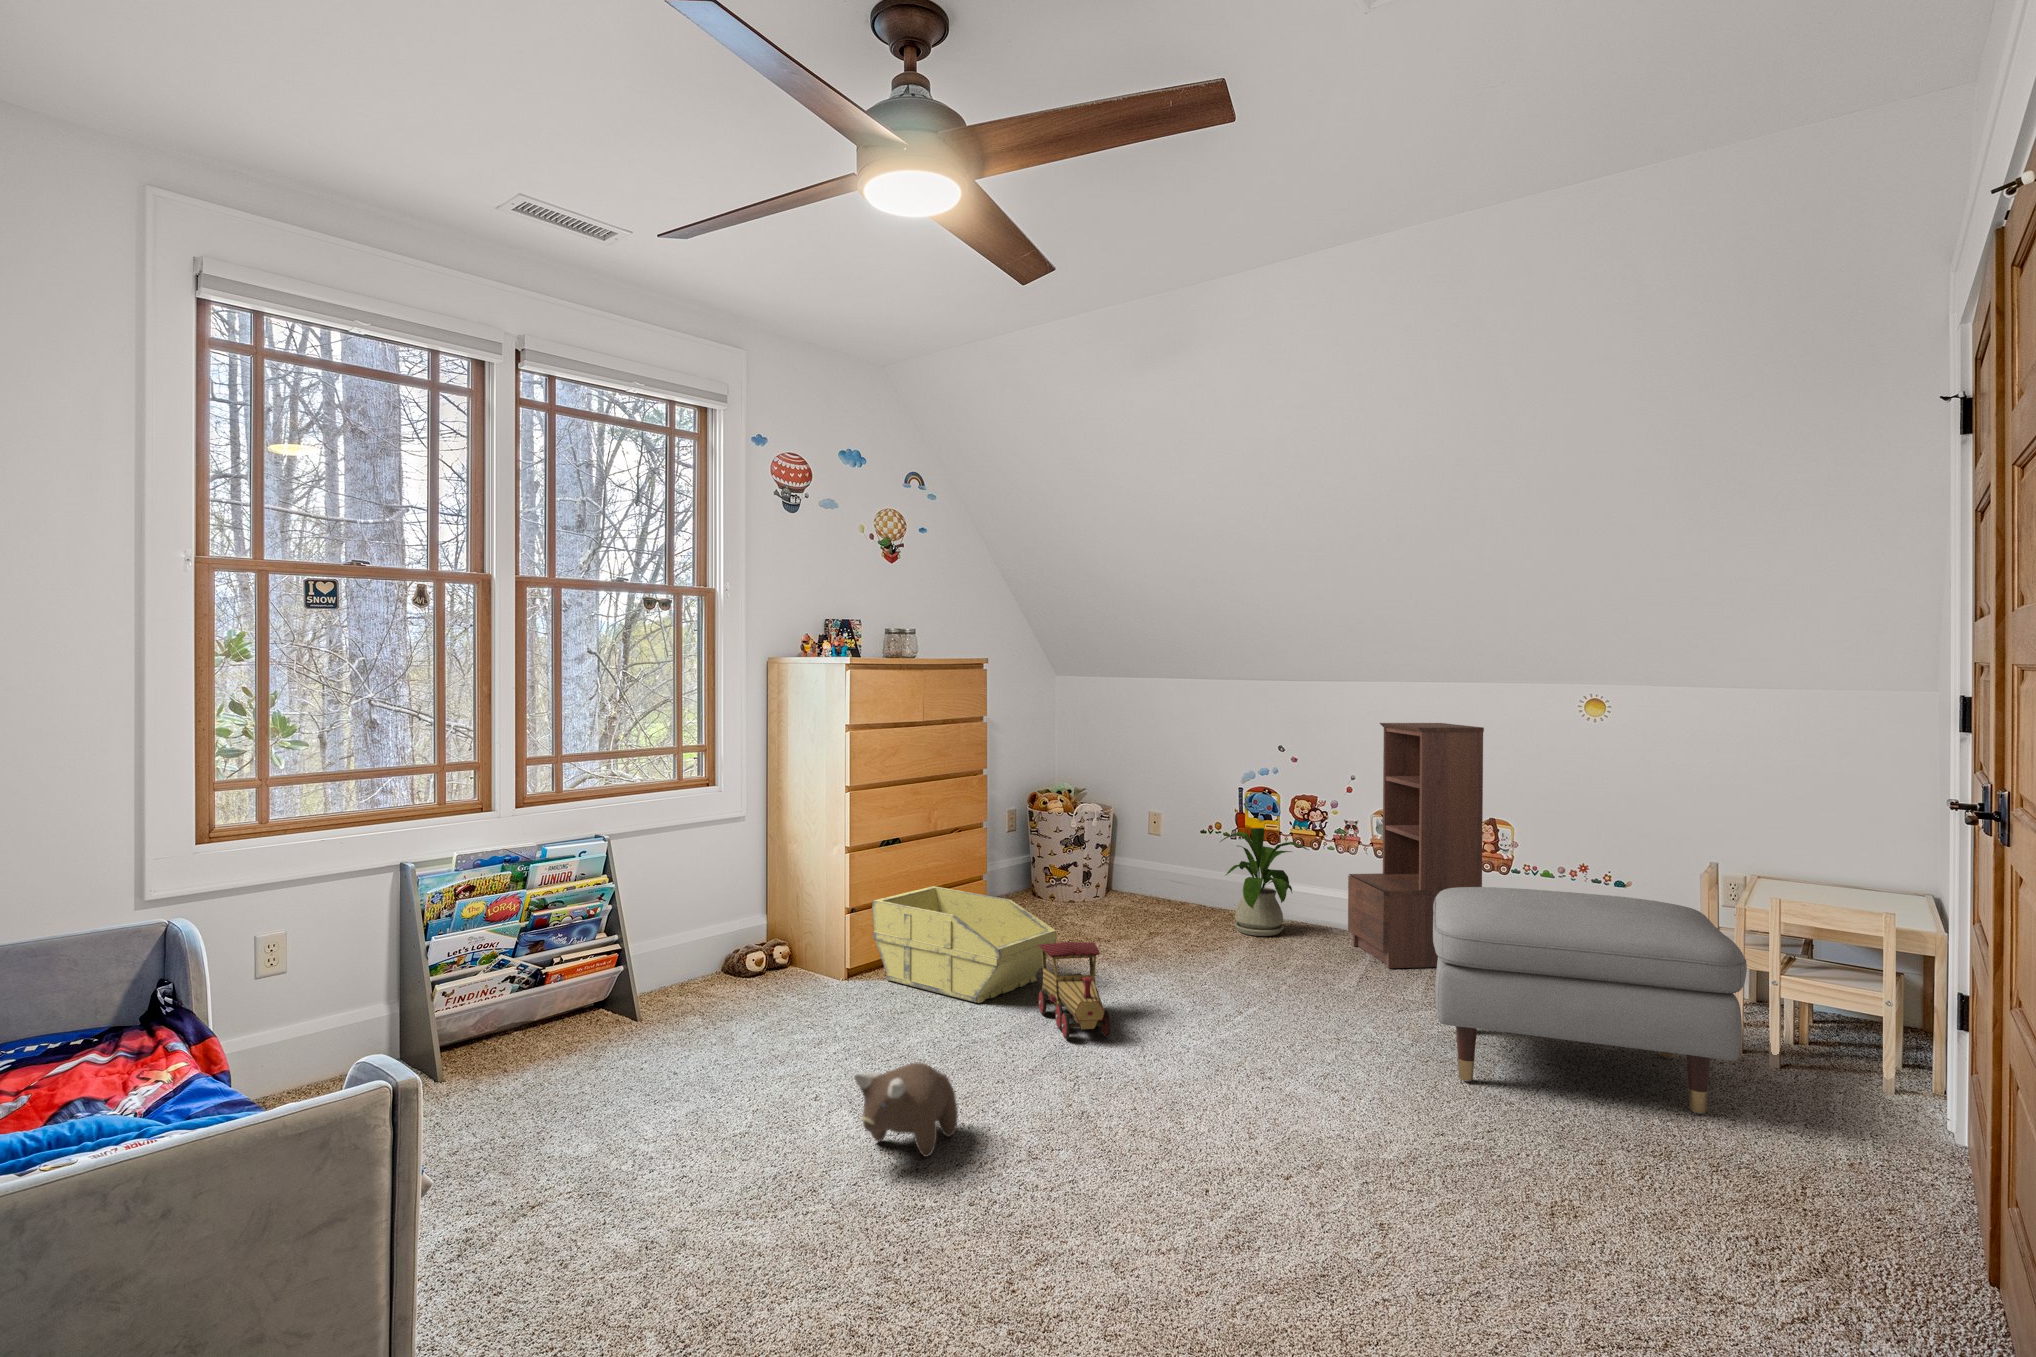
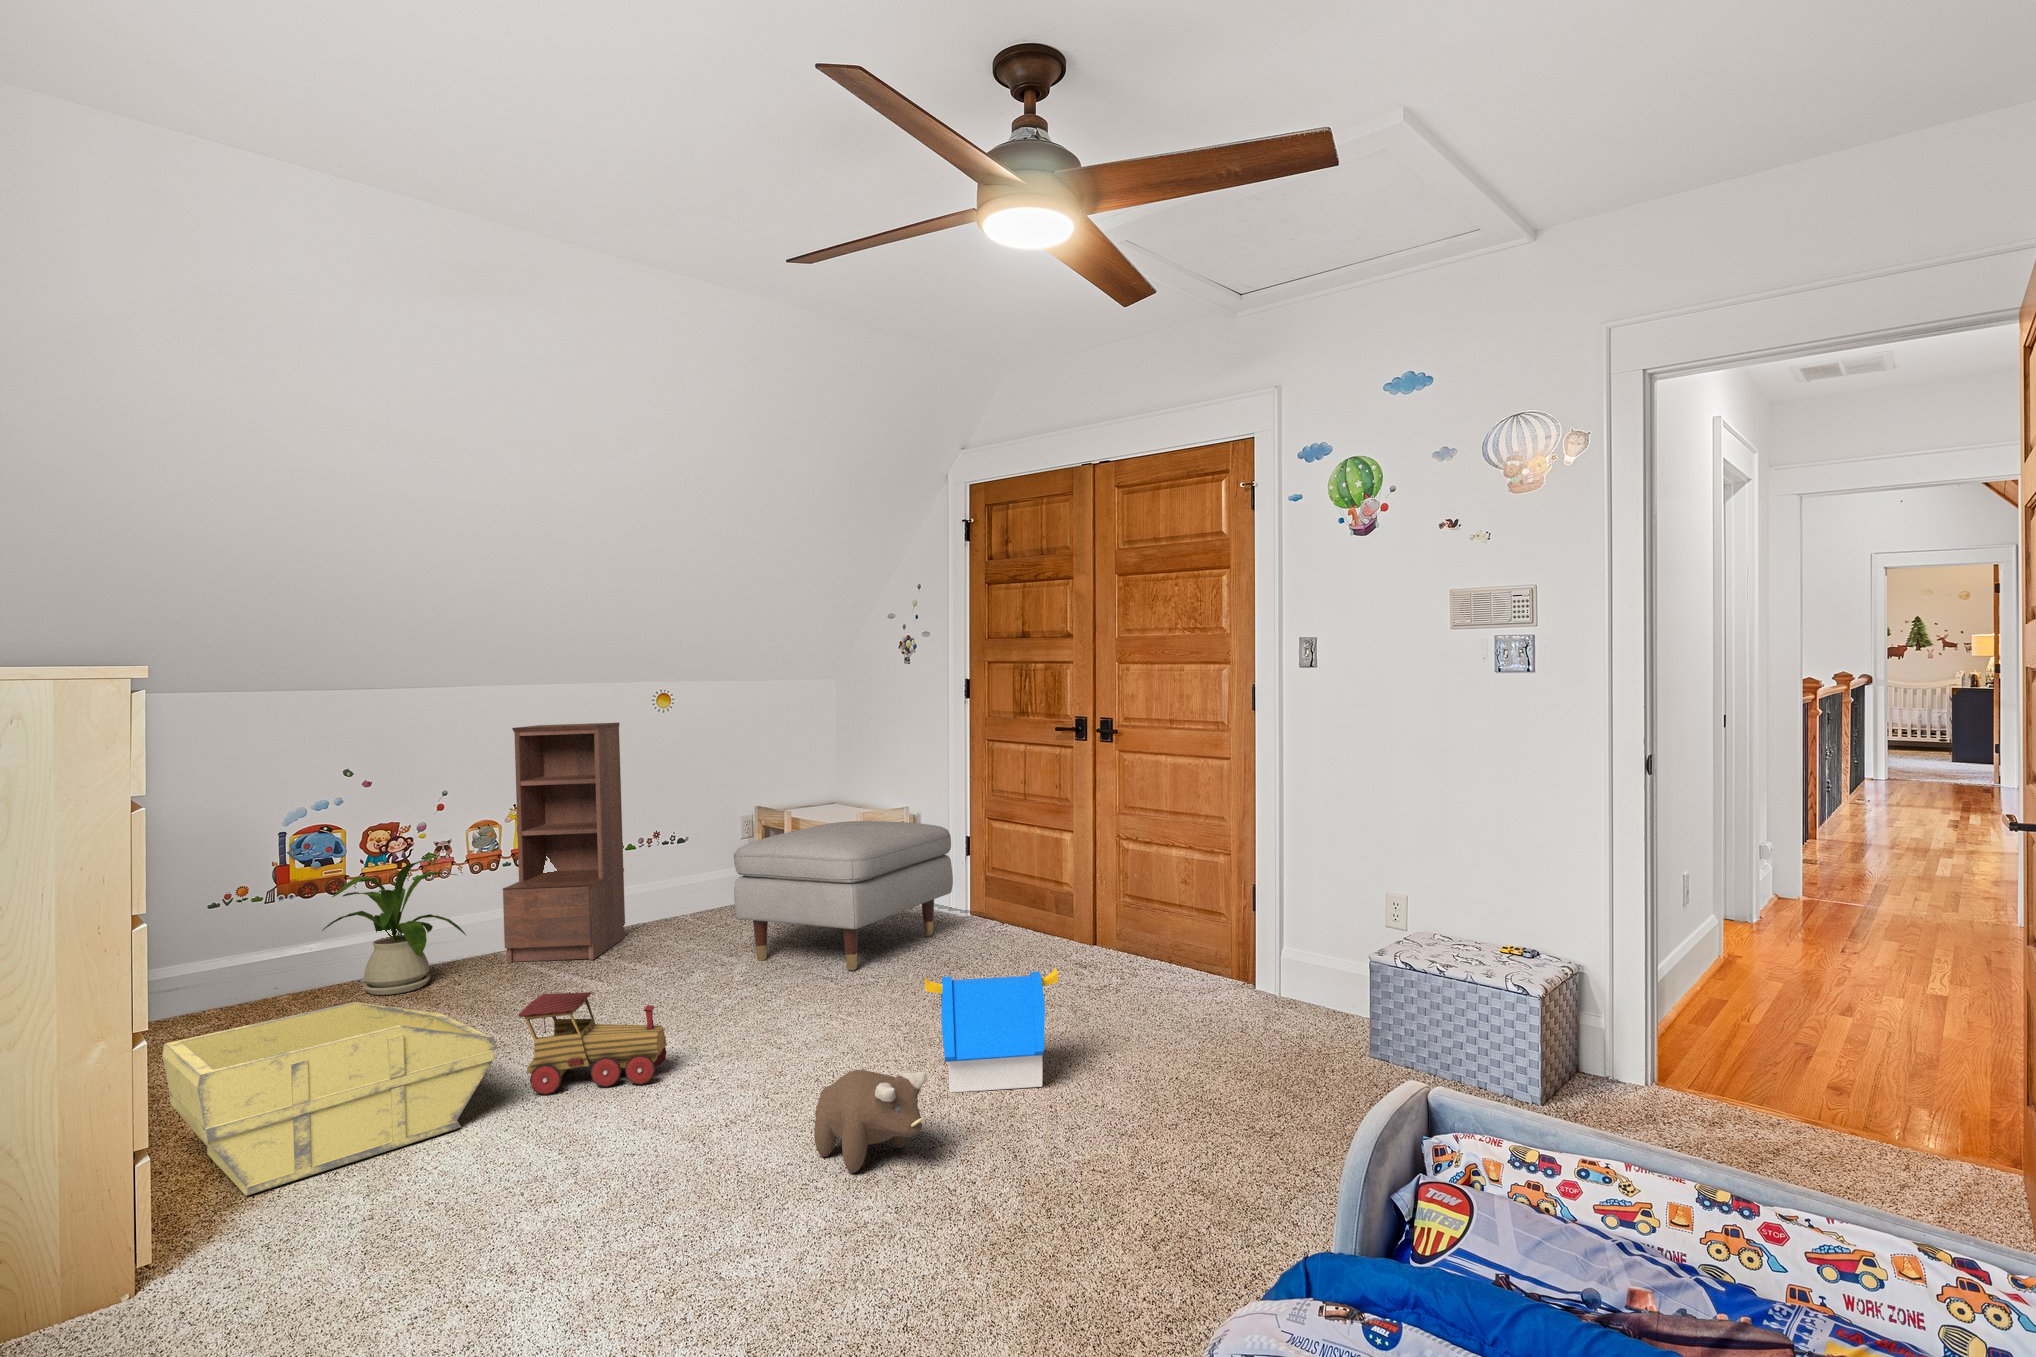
toy house: none [1039,1040,1187,1226] -> present [925,968,1058,1093]

